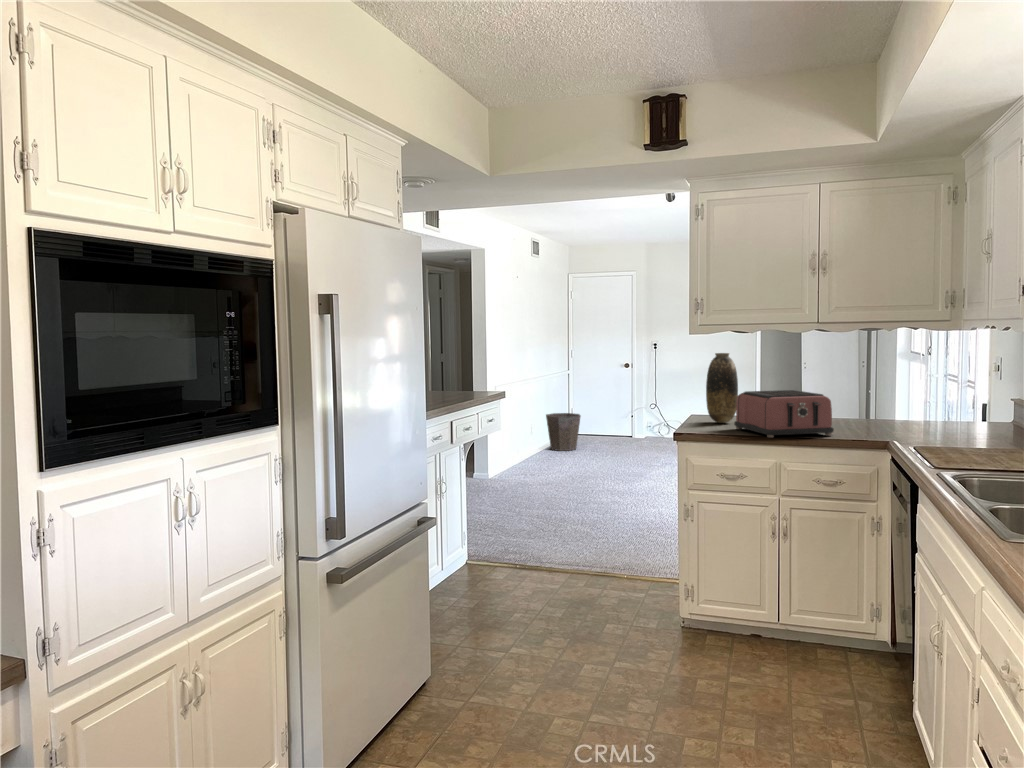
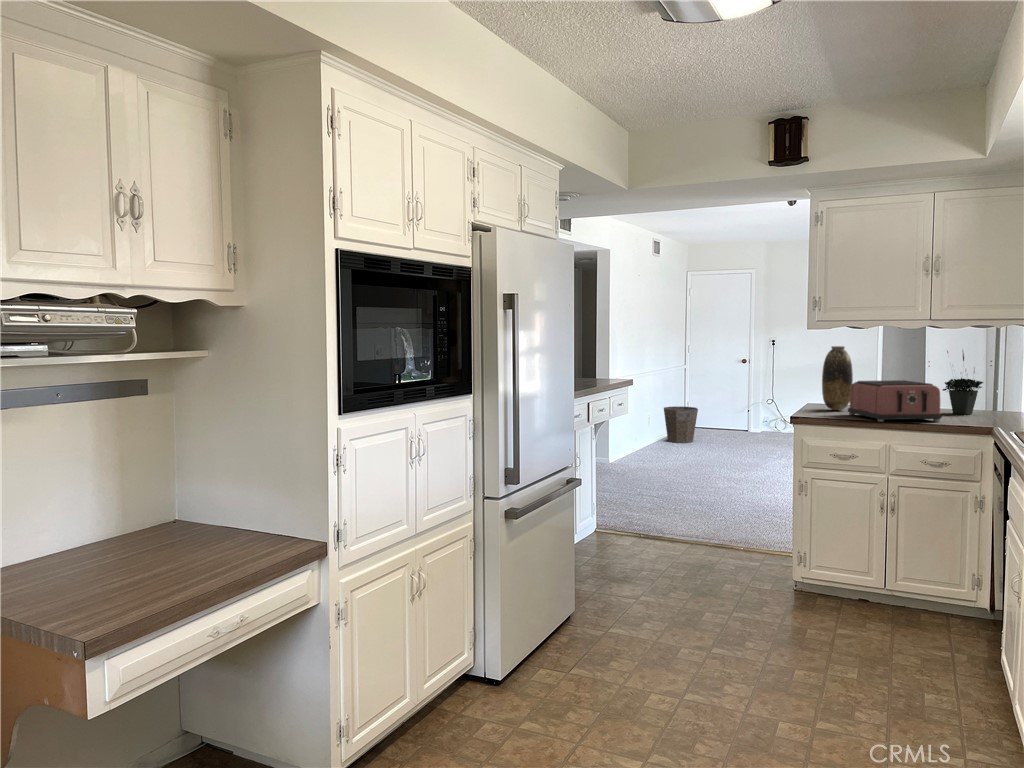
potted plant: none [829,355,871,425] -> present [943,350,983,414]

